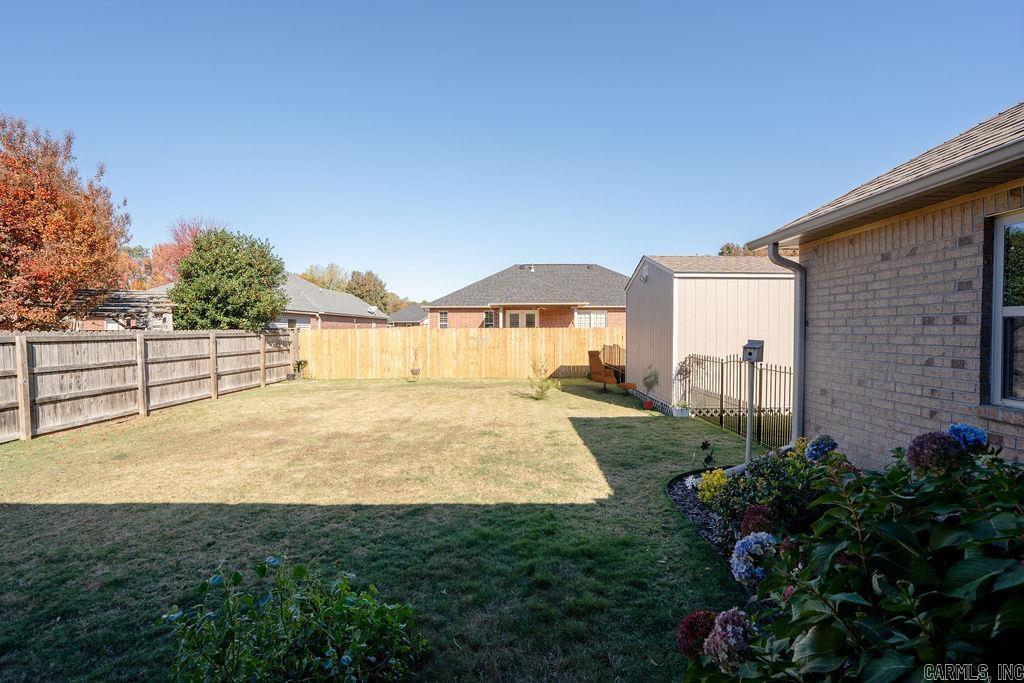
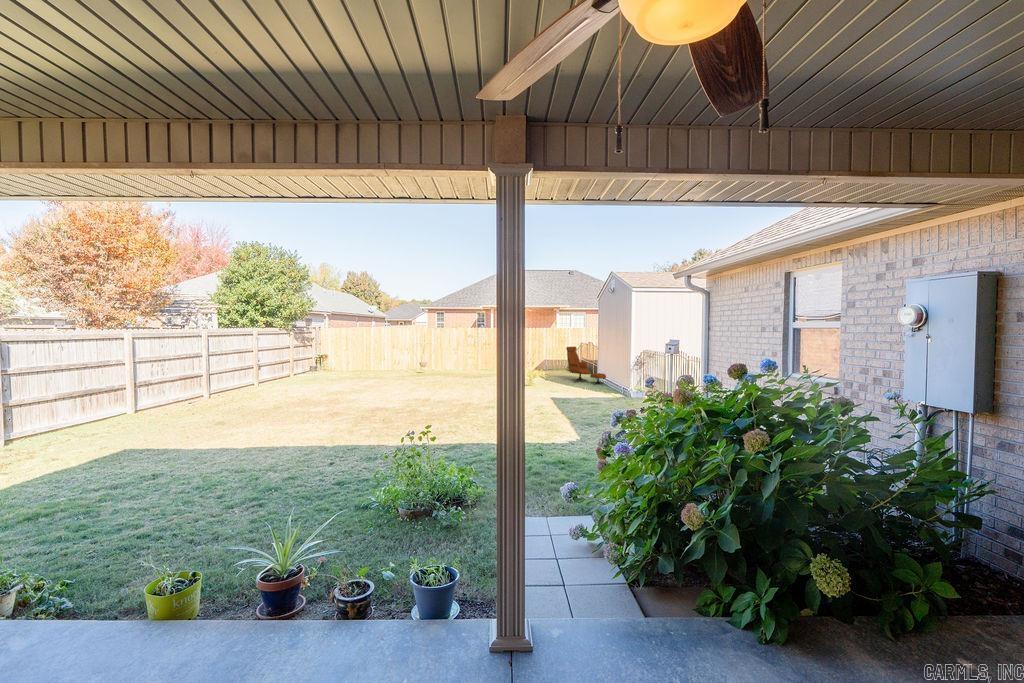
potted tree: present [642,365,660,409] -> none [607,358,627,394]

